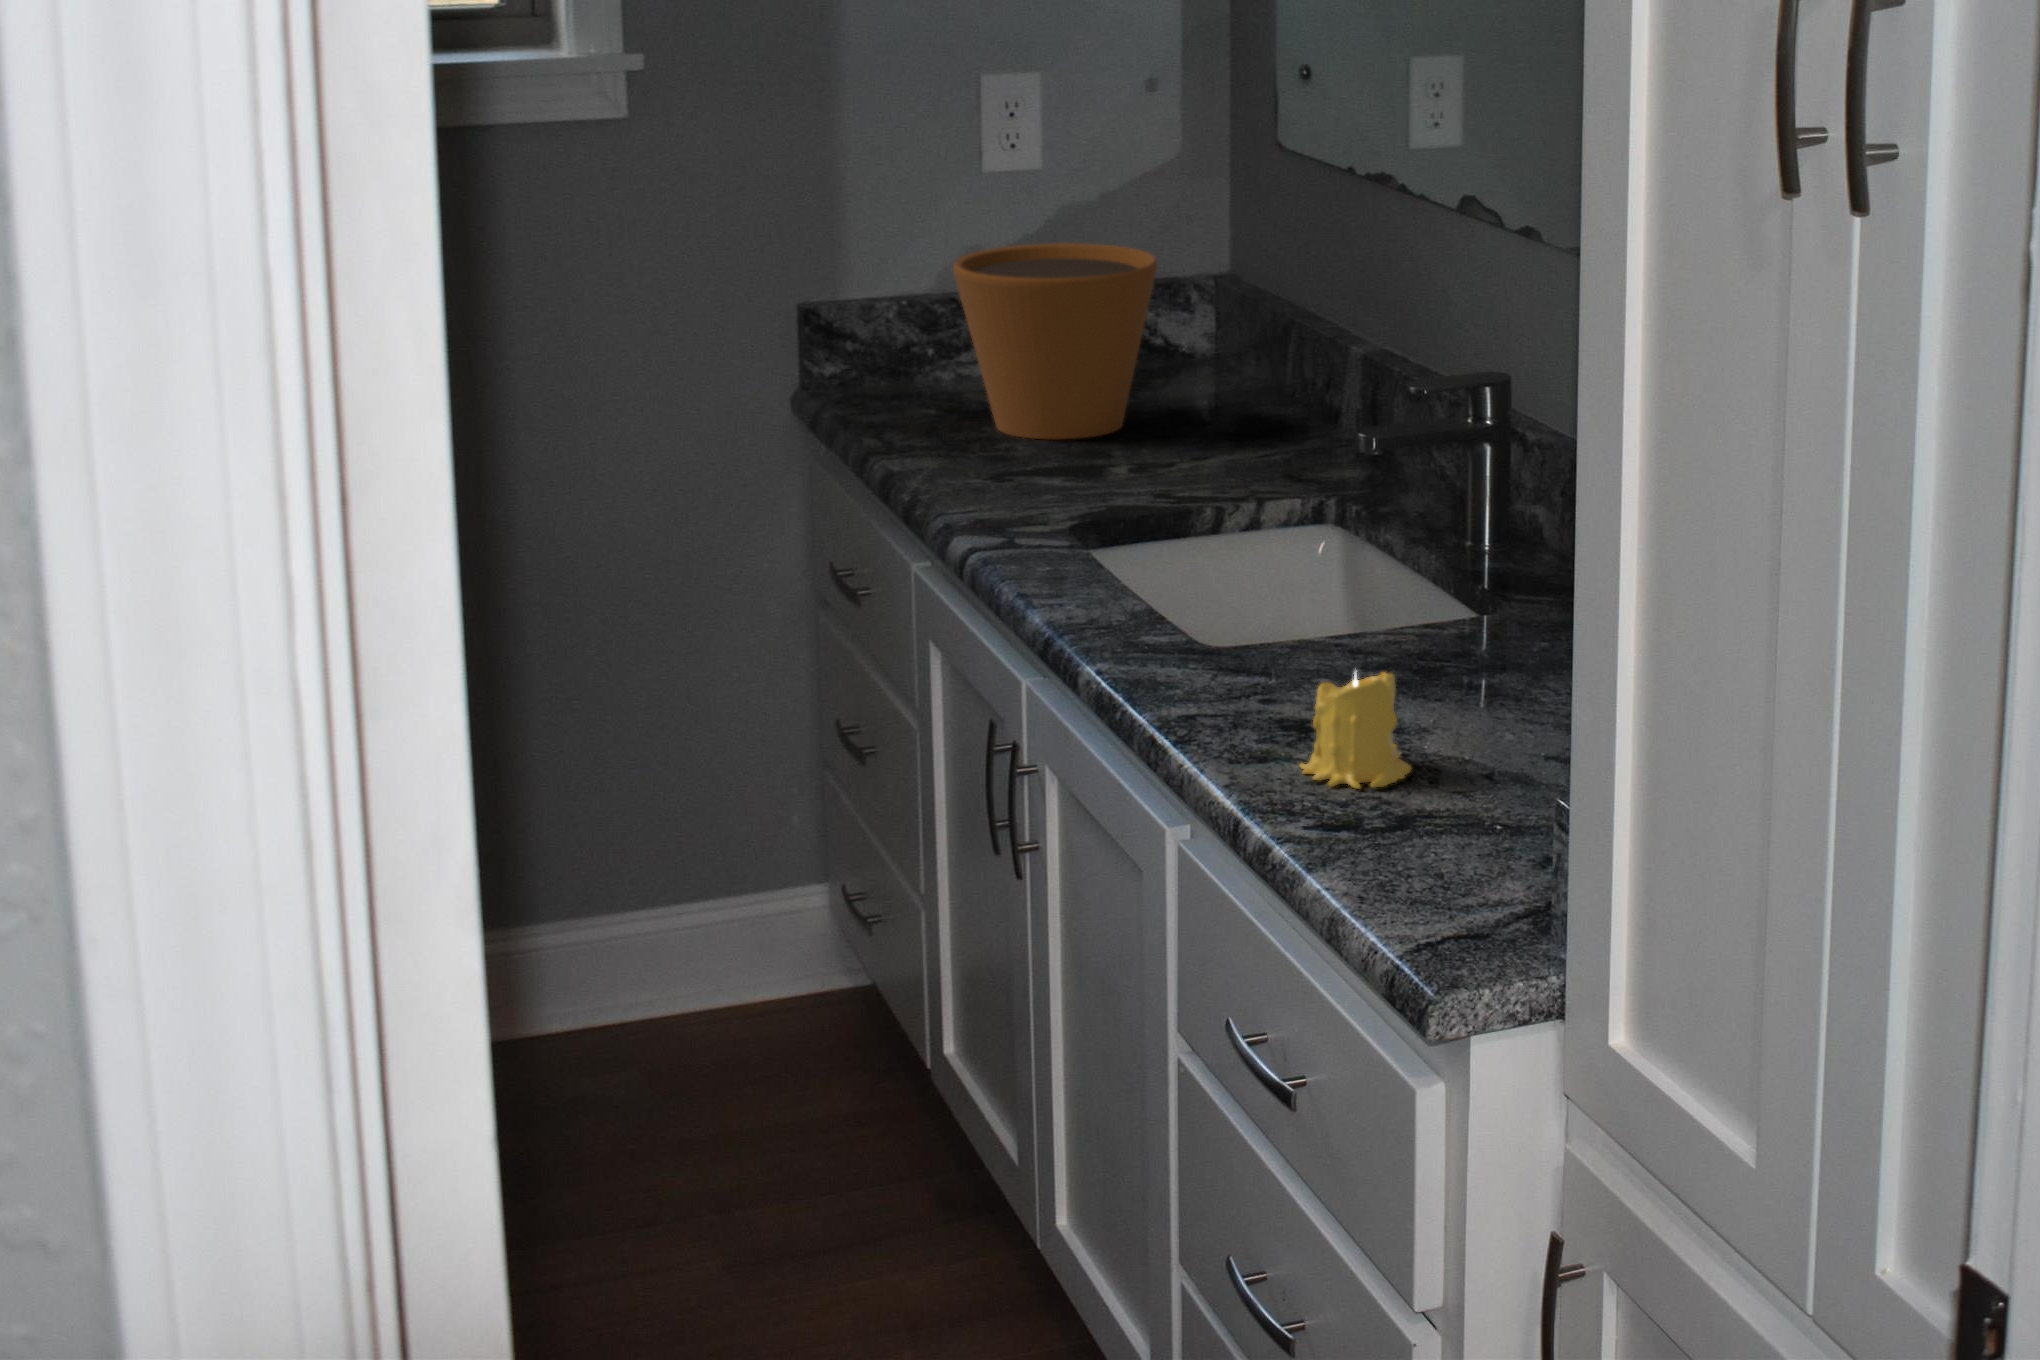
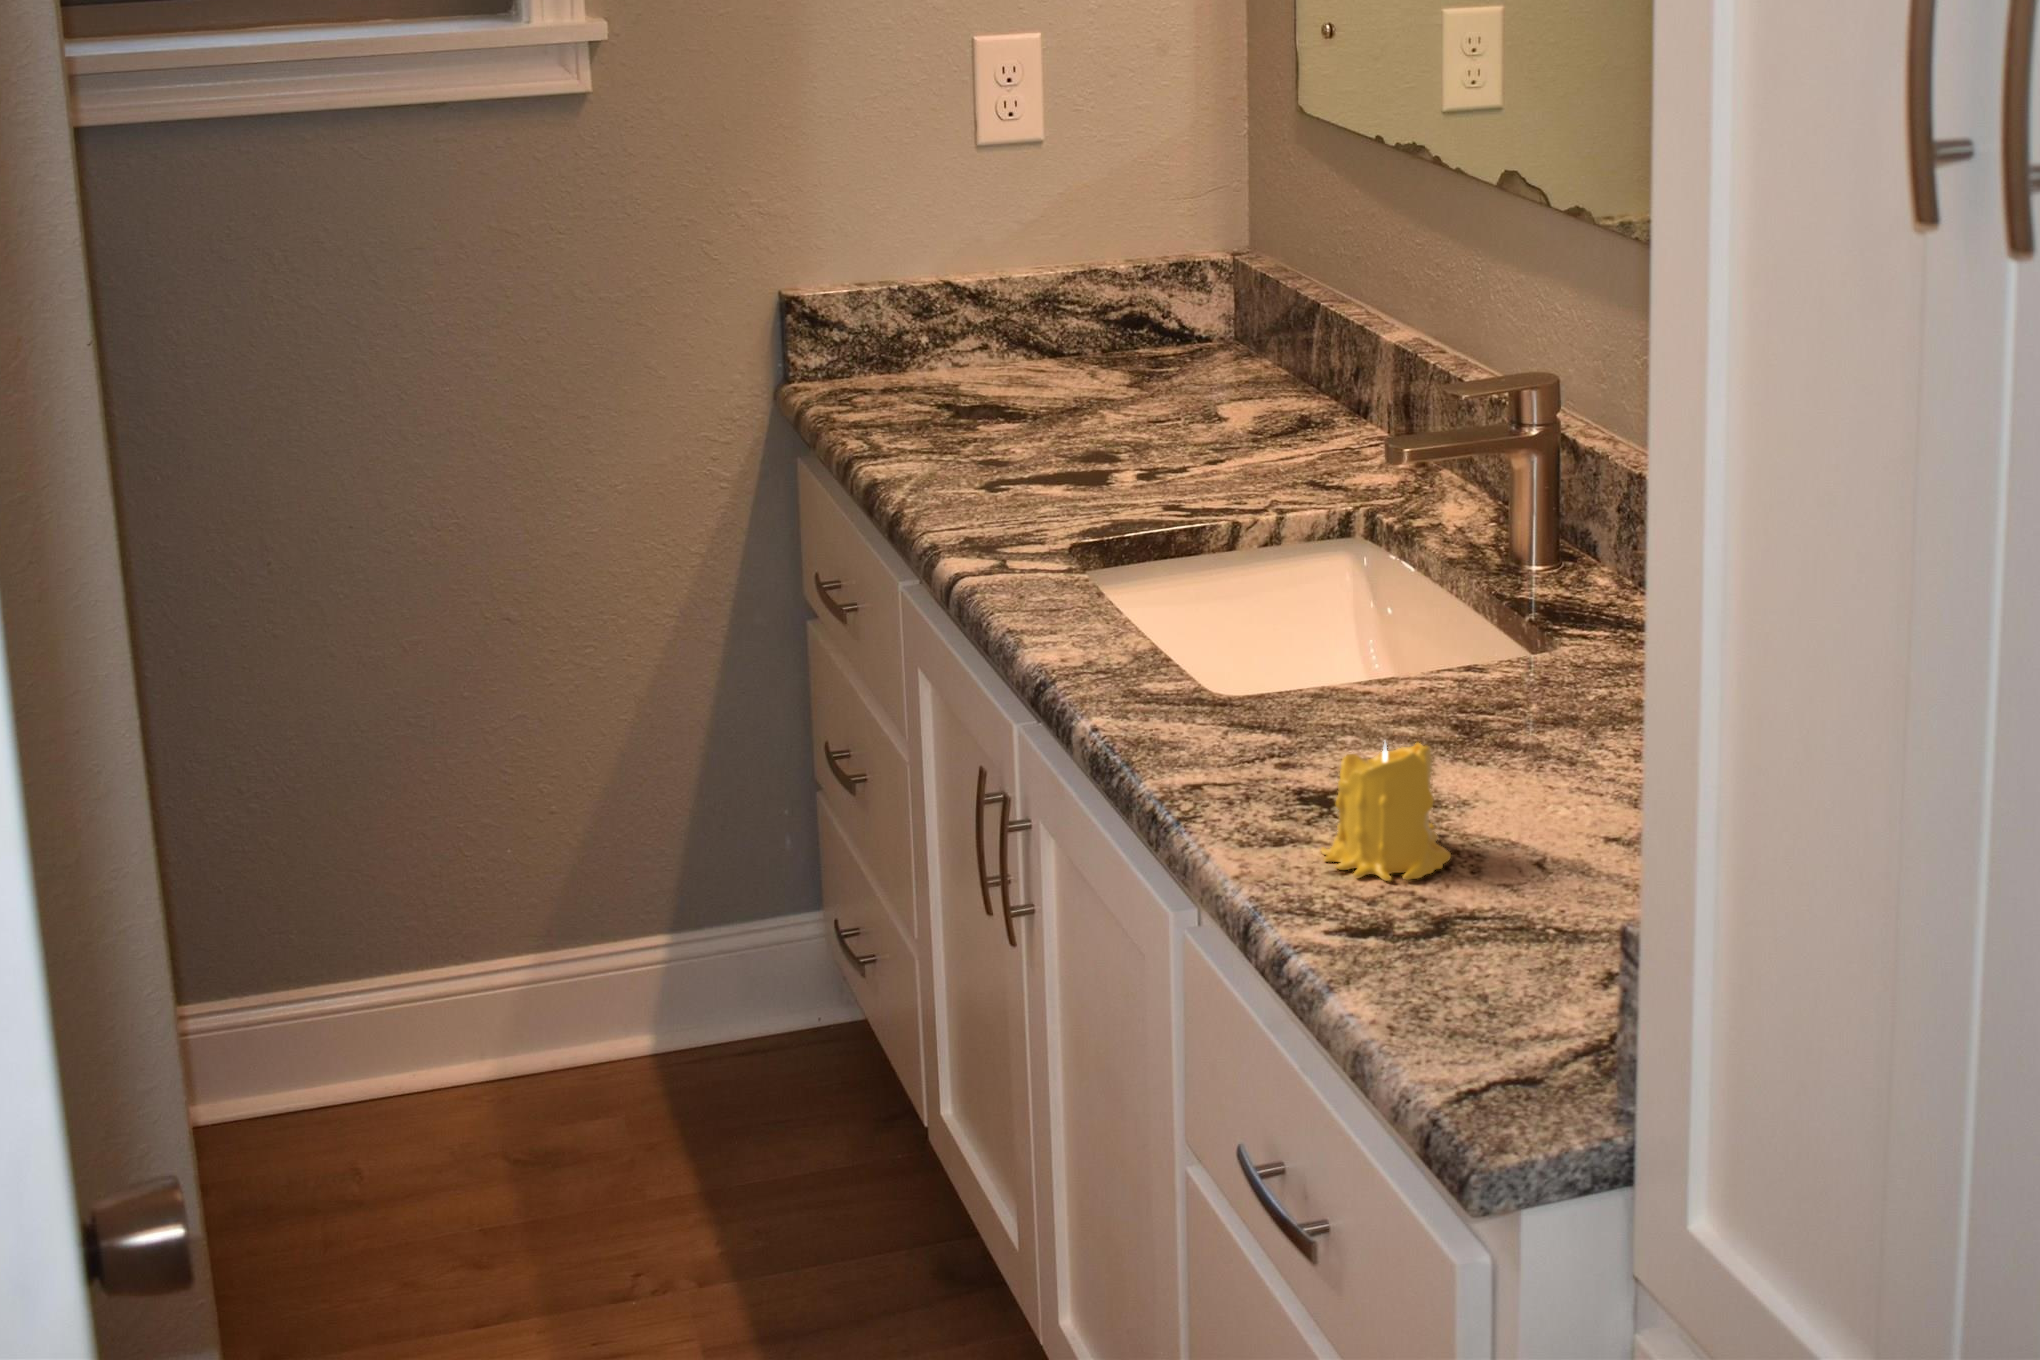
flower pot: present [953,243,1157,439] -> none [939,220,1166,441]

